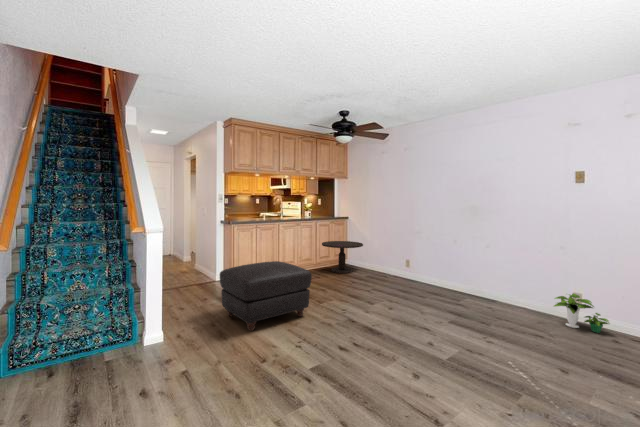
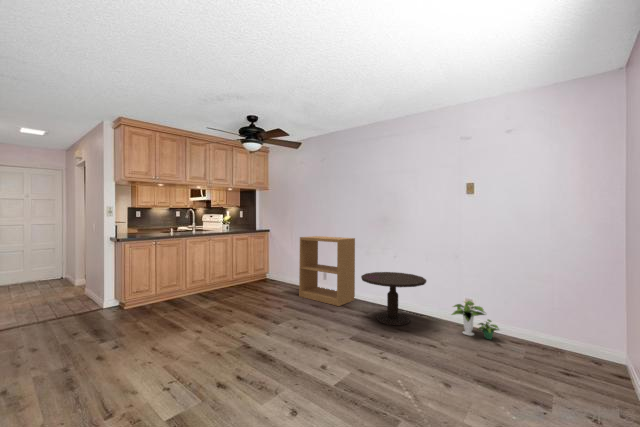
bookshelf: none [383,224,442,293] -> present [299,236,355,306]
side table: present [322,241,363,273] -> present [361,272,426,326]
ottoman: present [220,261,312,331] -> none [82,280,200,368]

